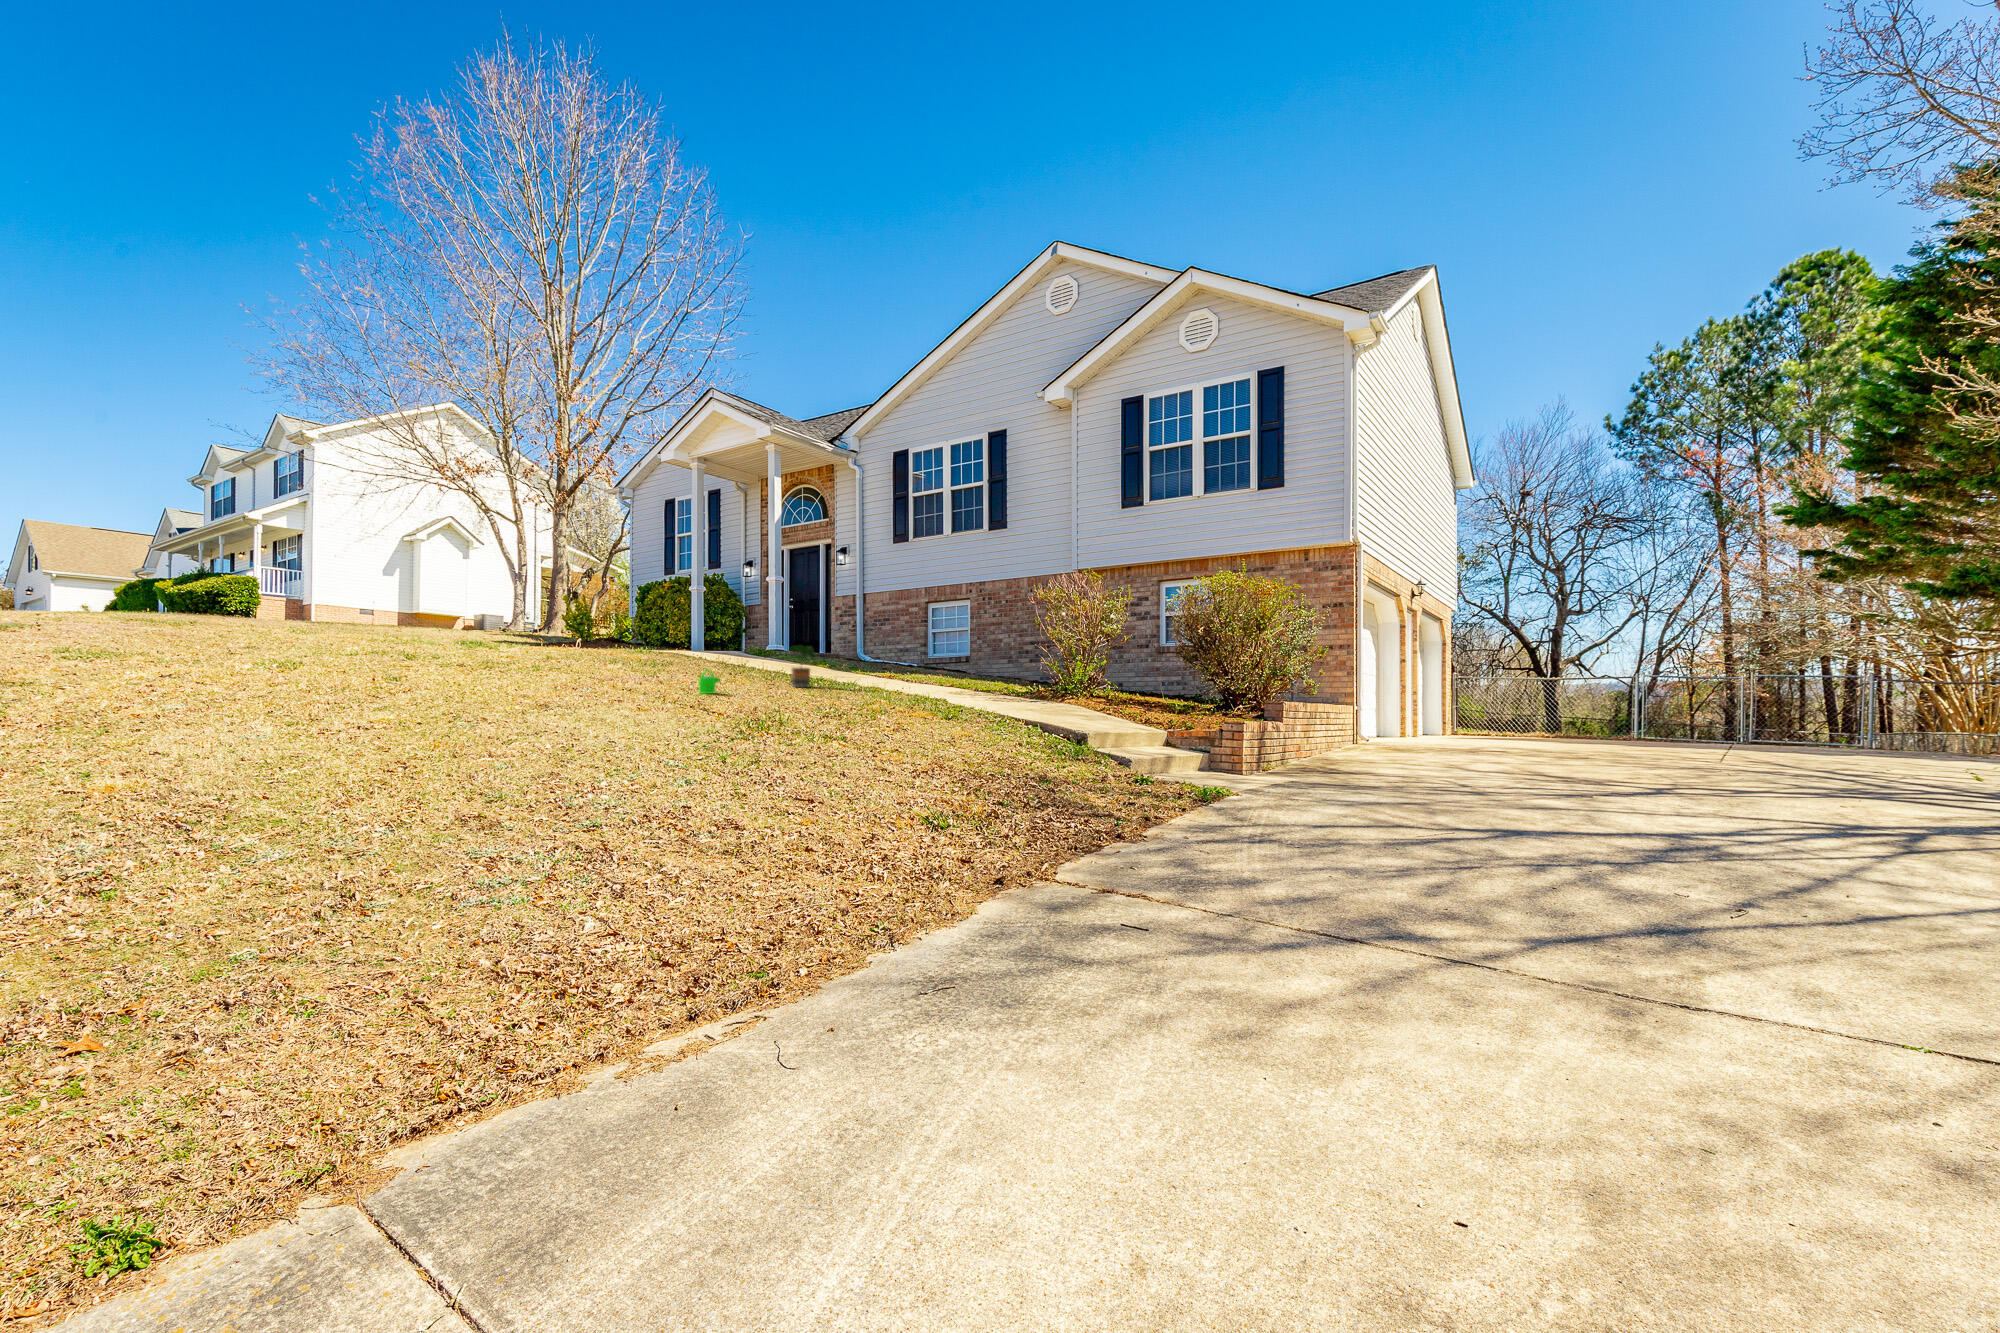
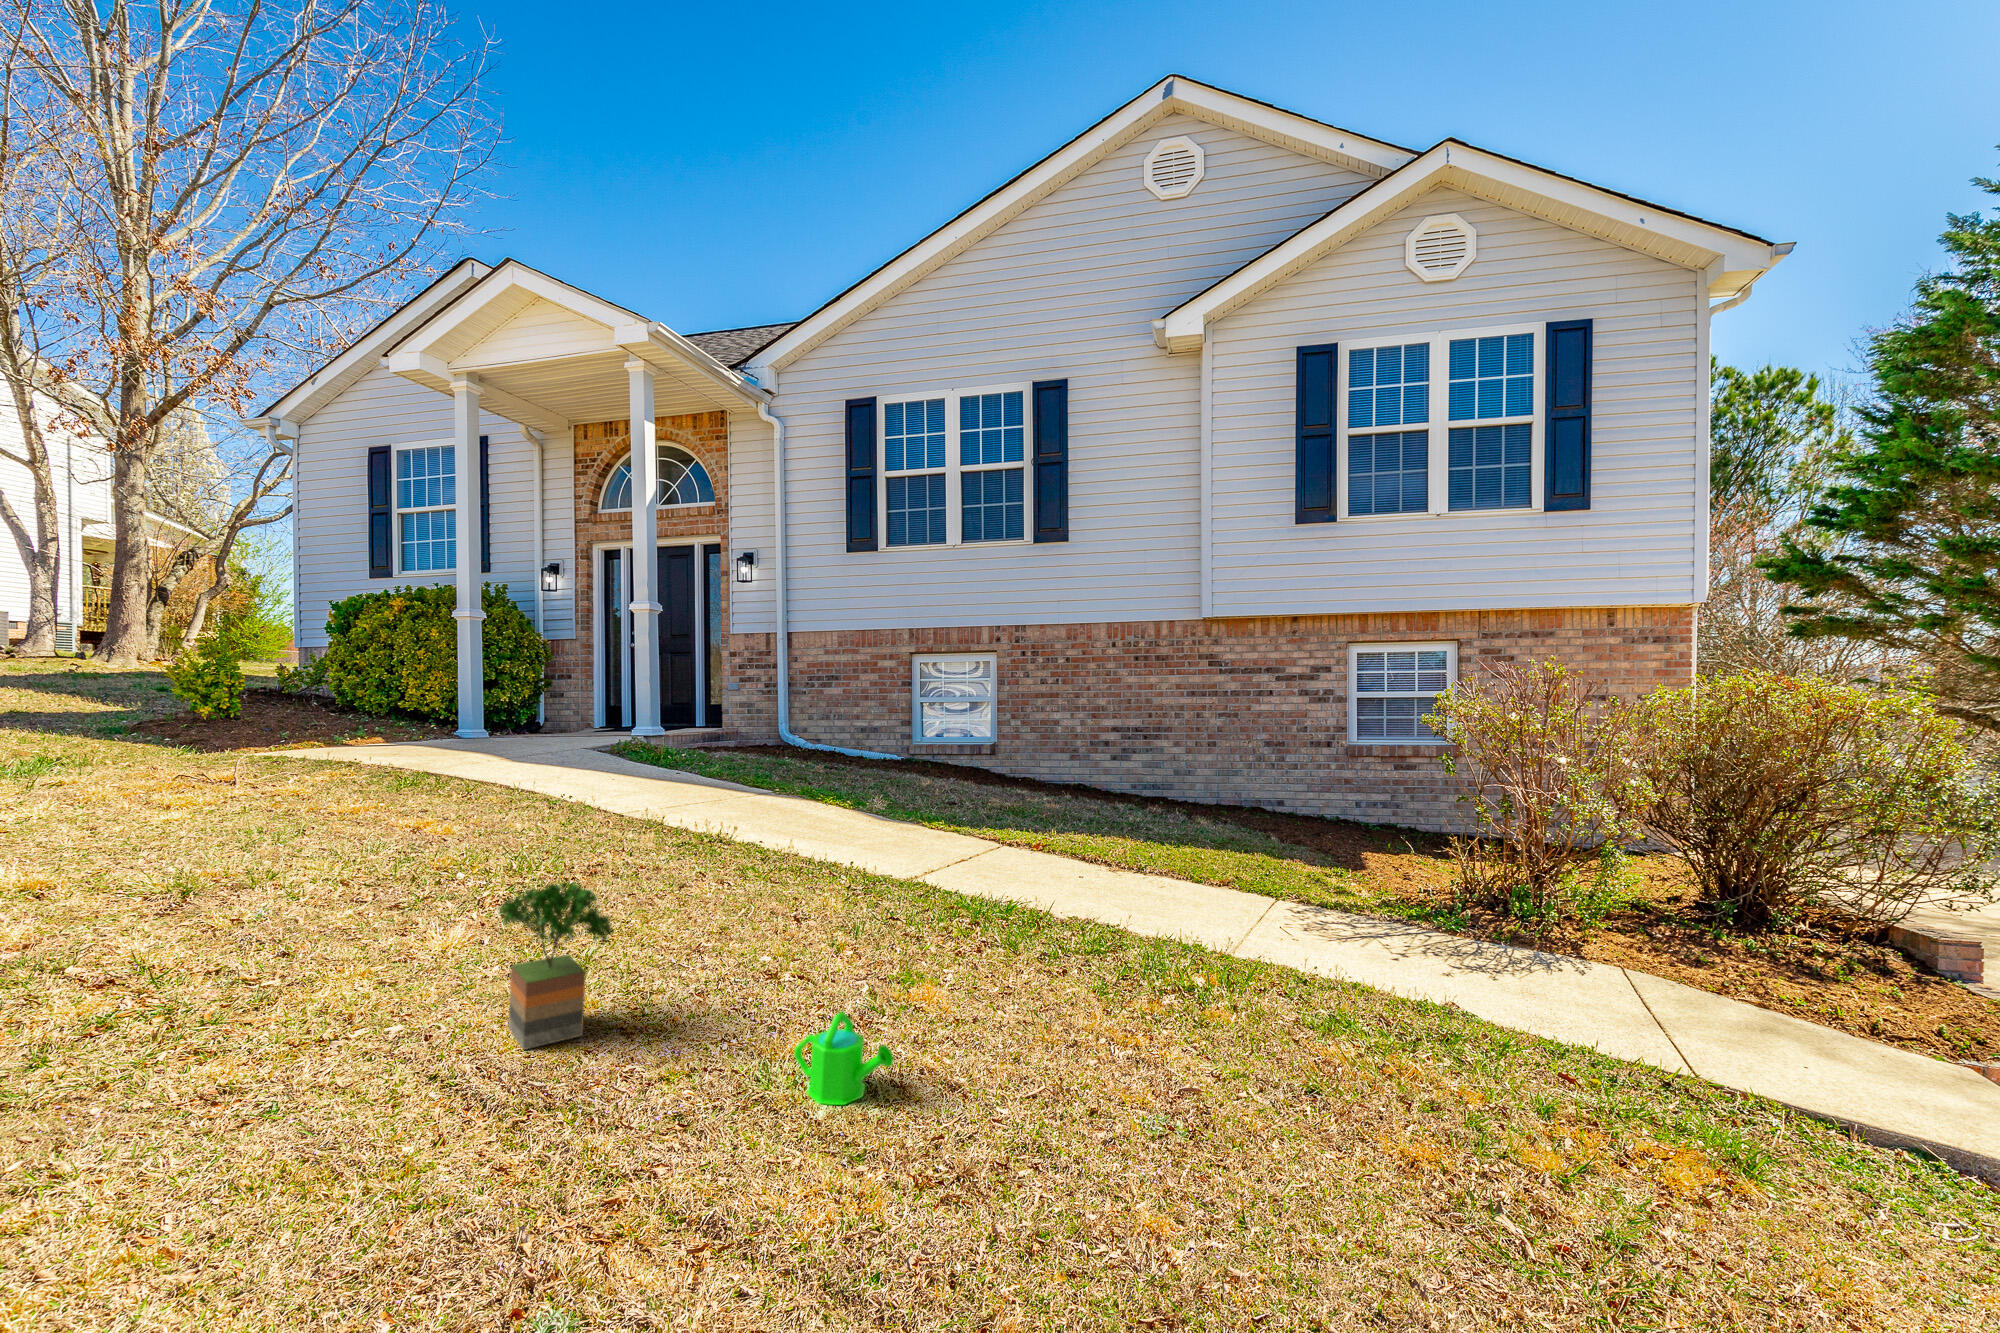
potted tree: present [788,645,817,687] -> present [498,883,612,1050]

